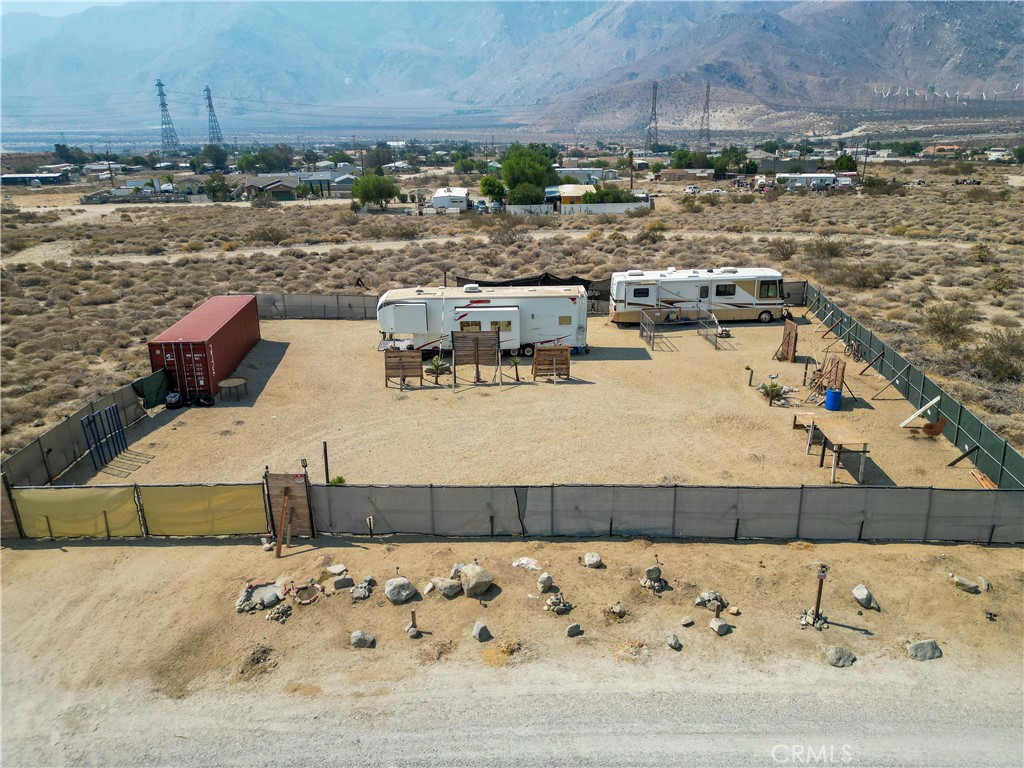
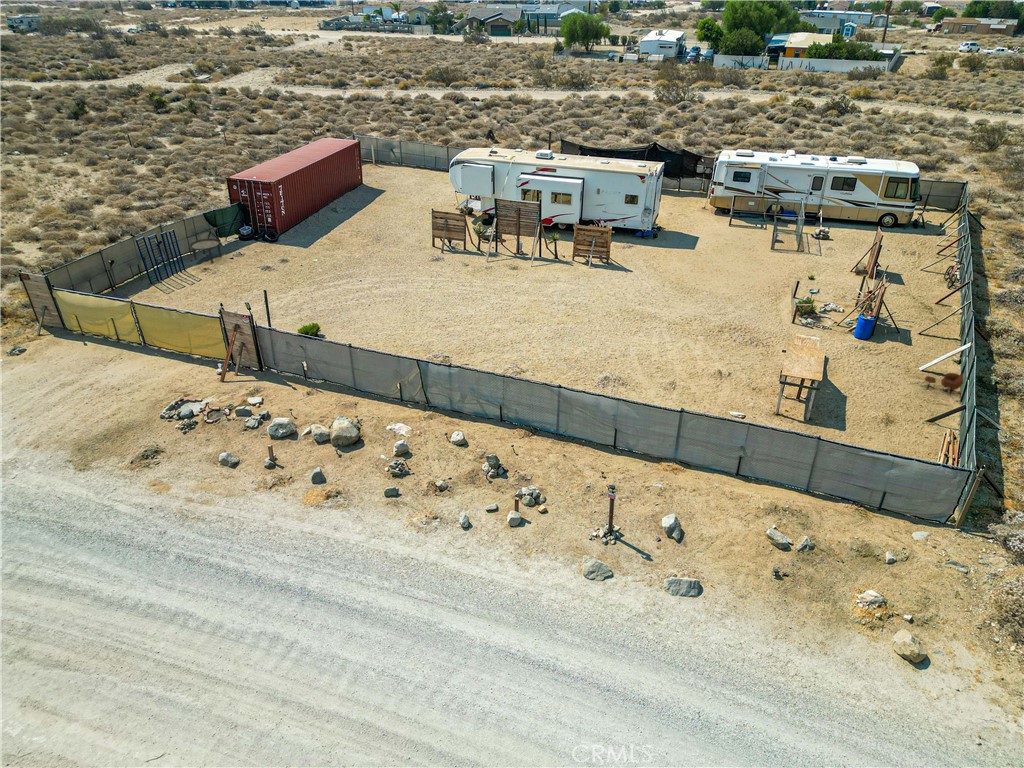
round table: present [217,377,248,401] -> present [190,239,221,263]

